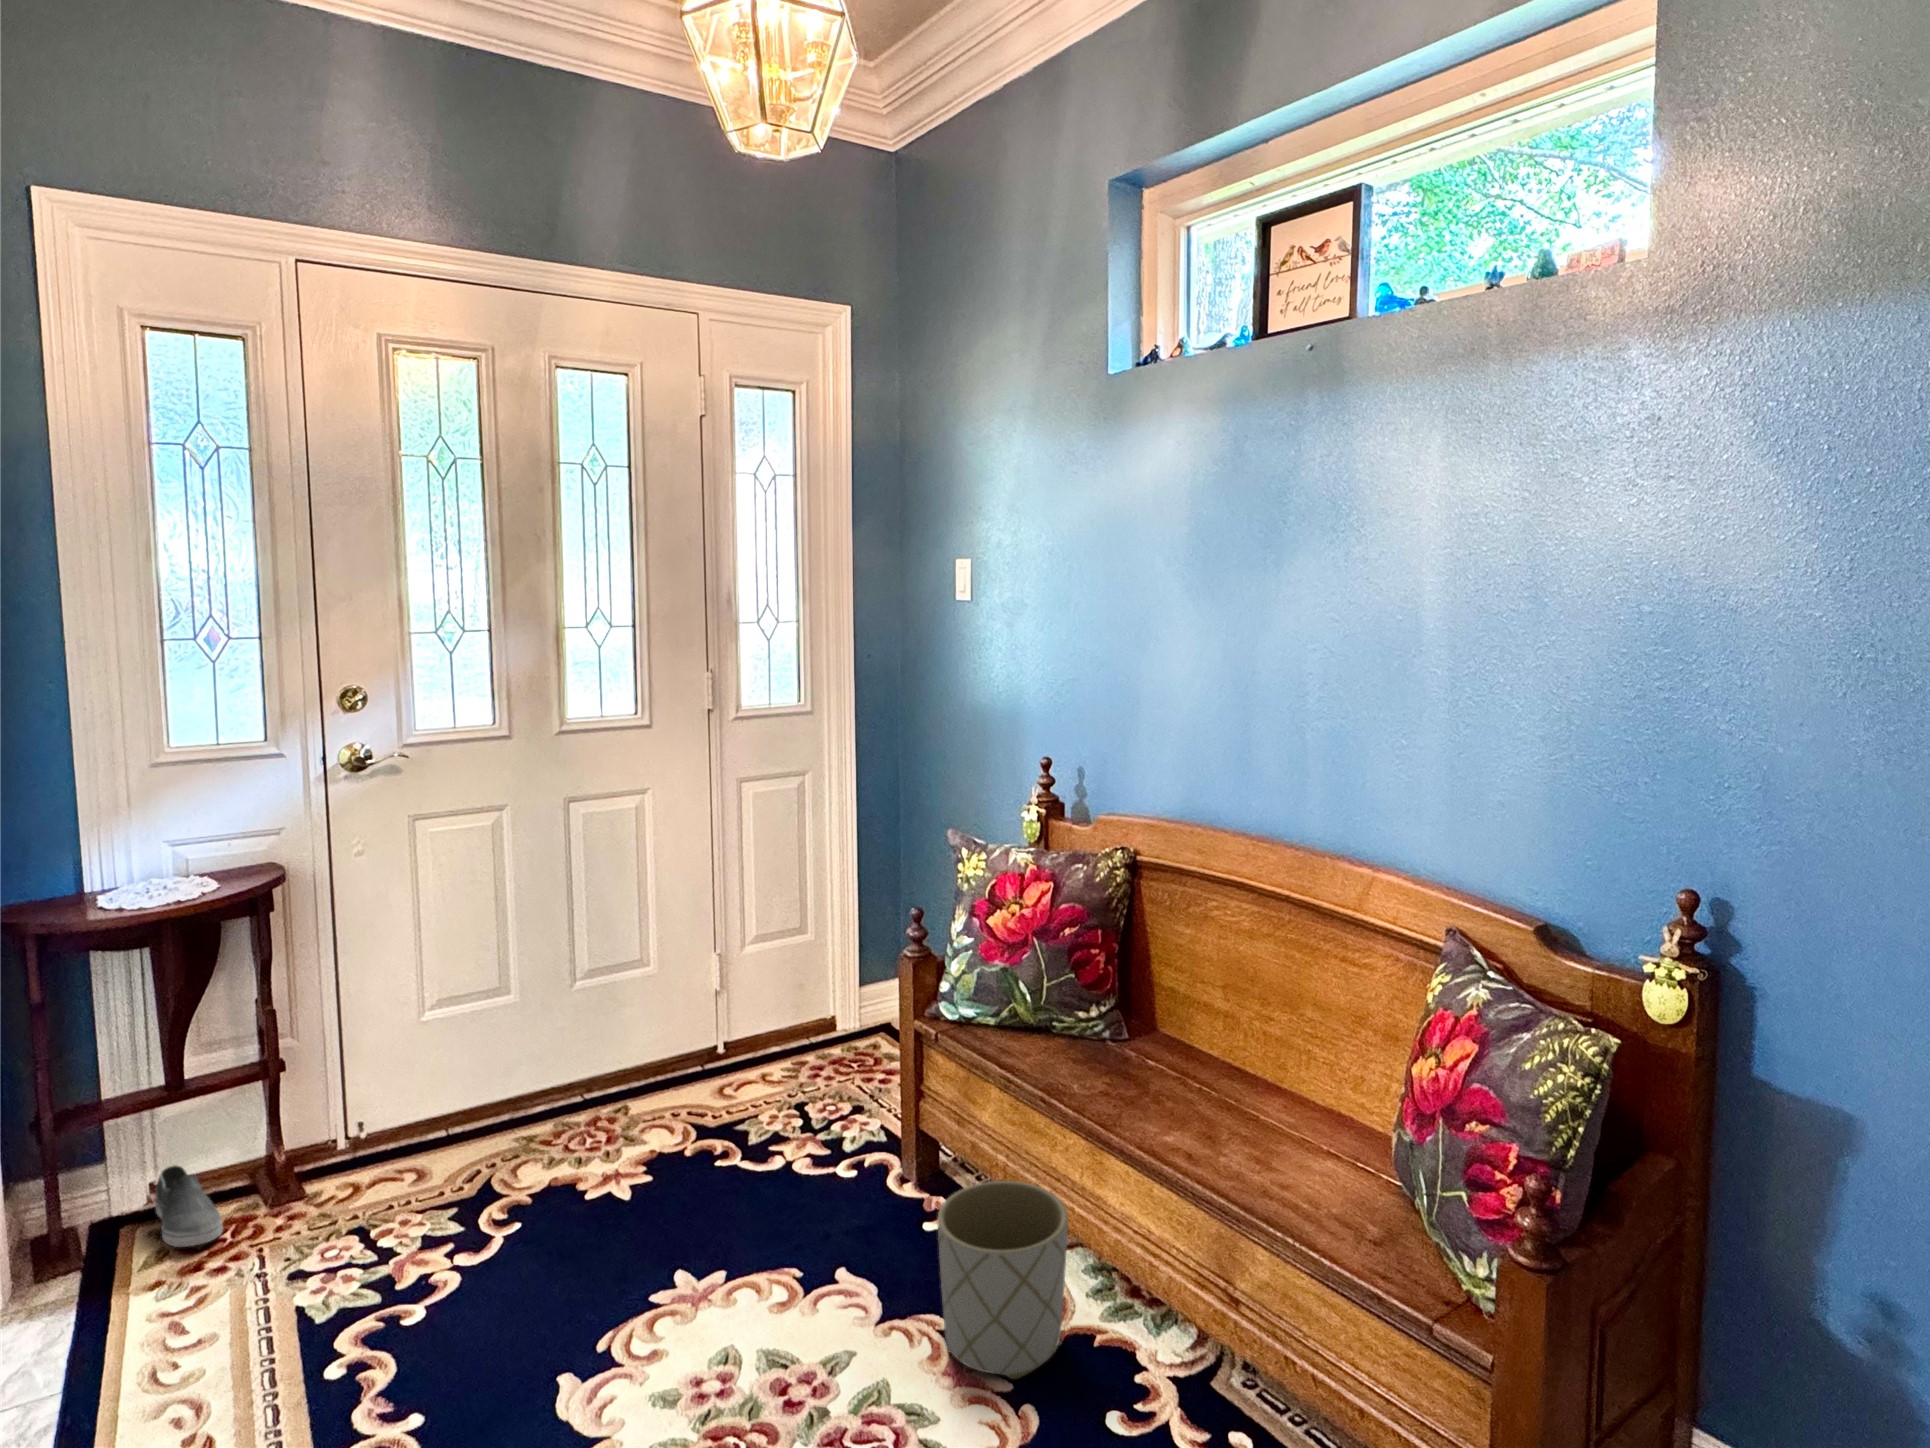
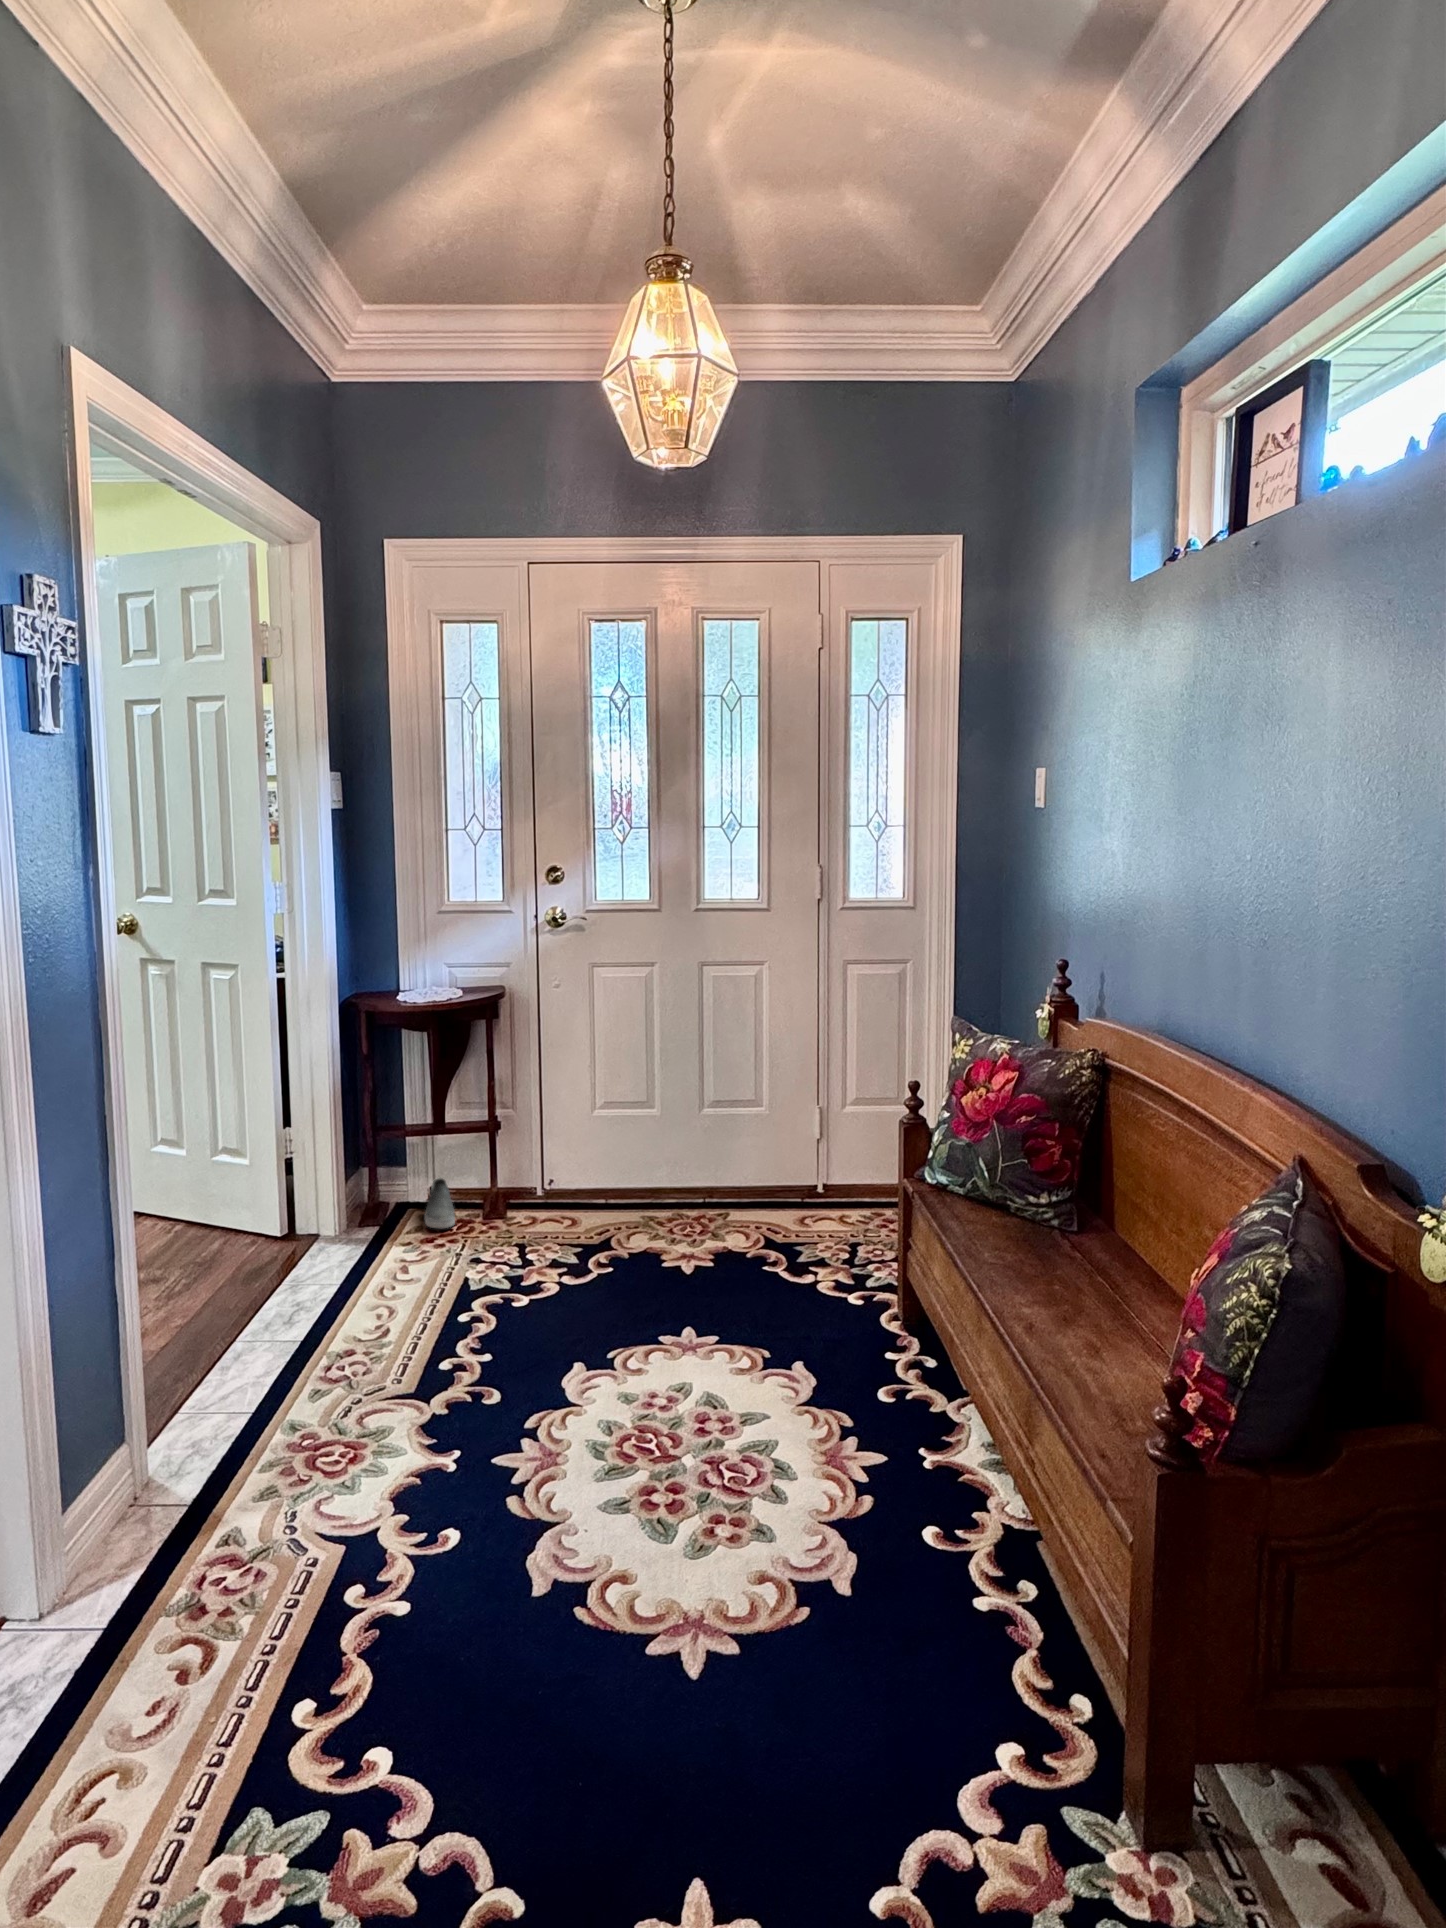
planter: present [937,1181,1068,1379] -> none [829,1314,945,1477]

